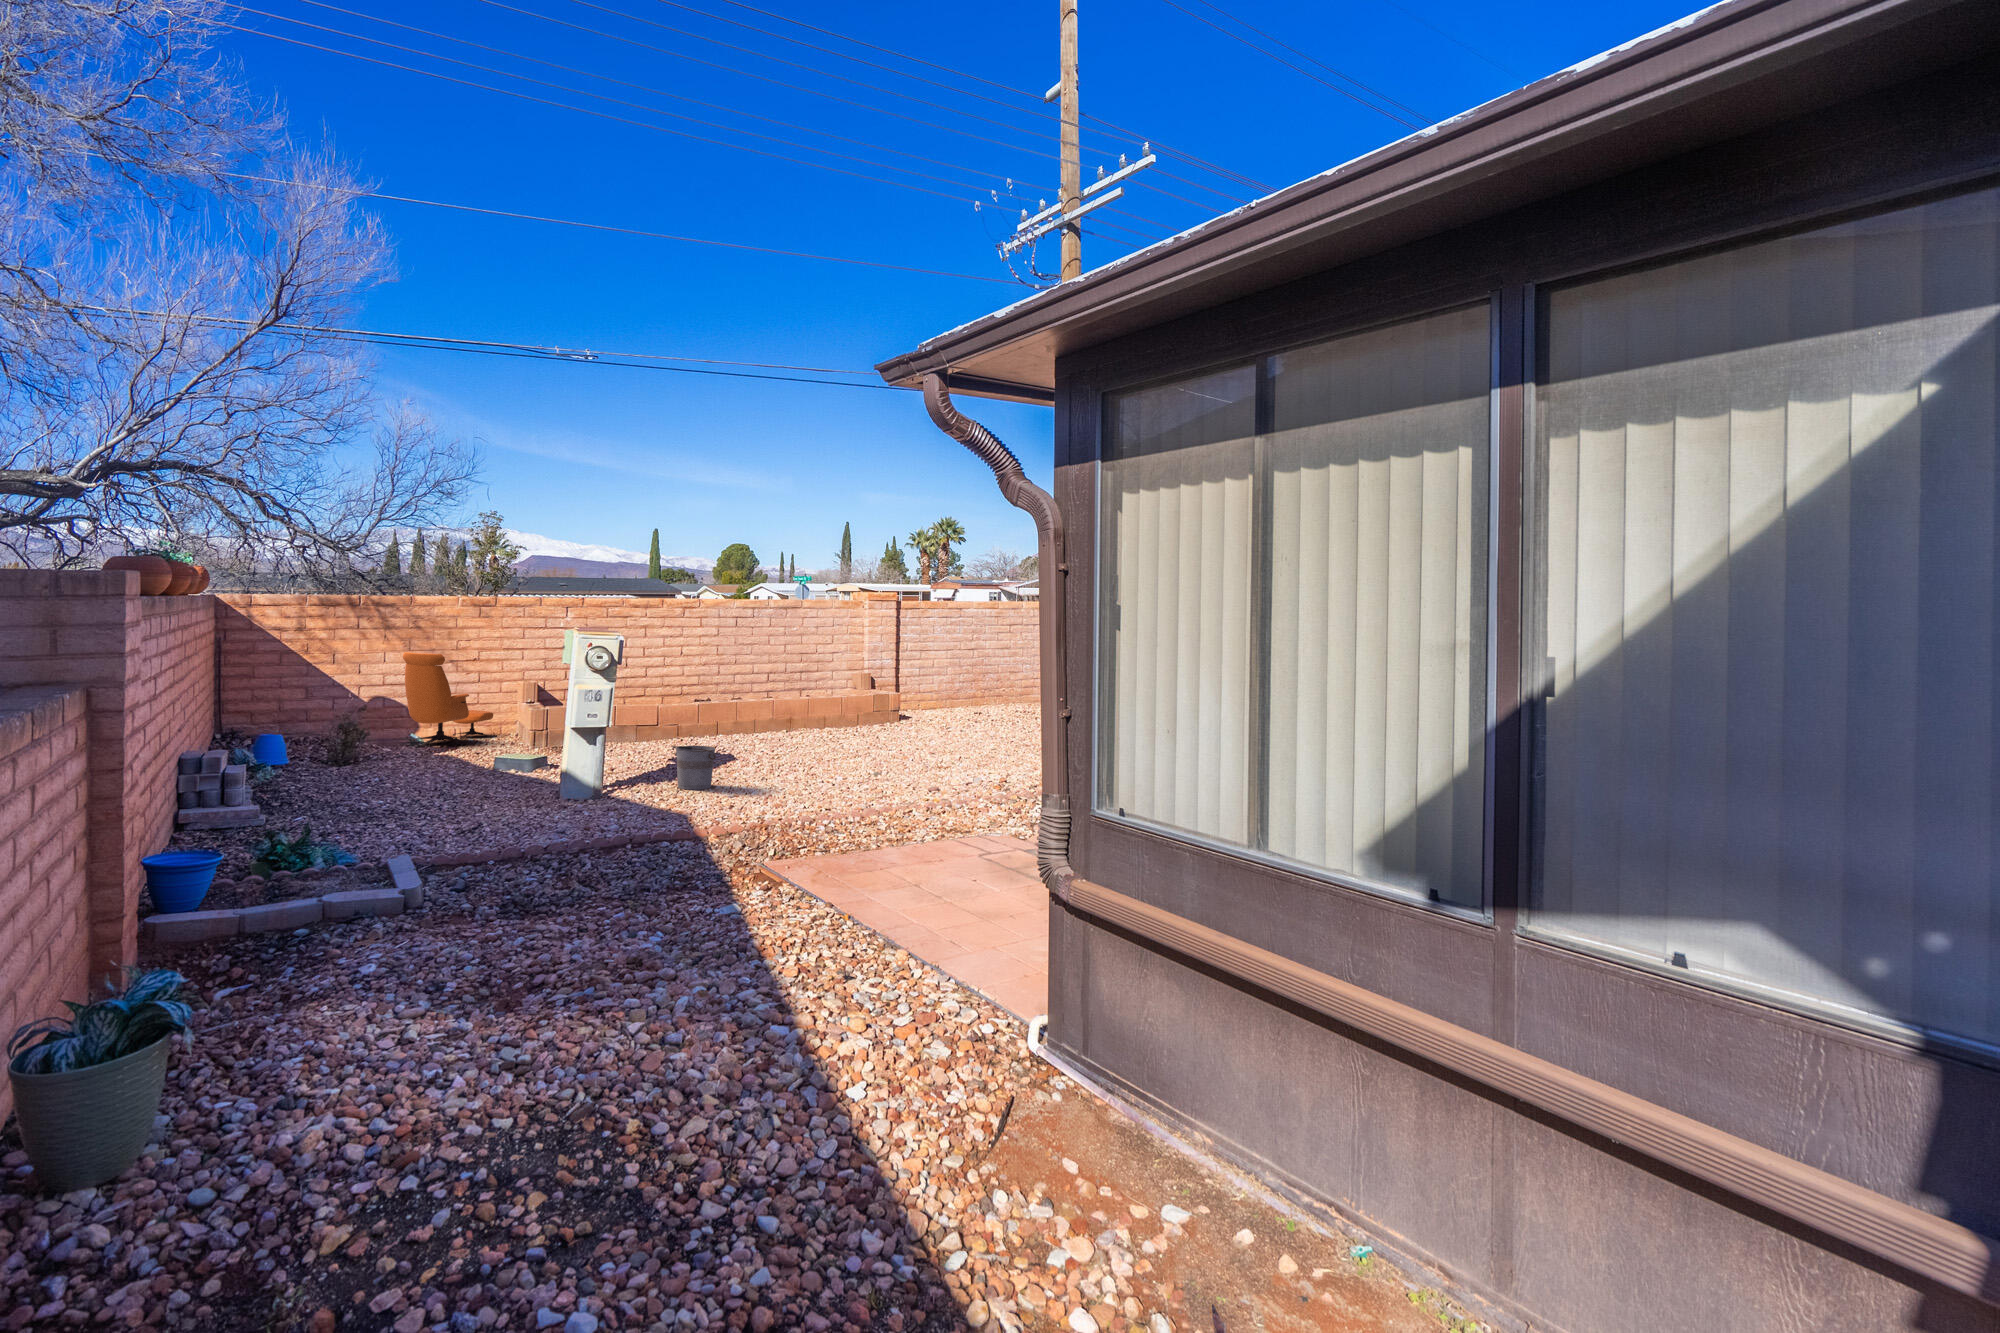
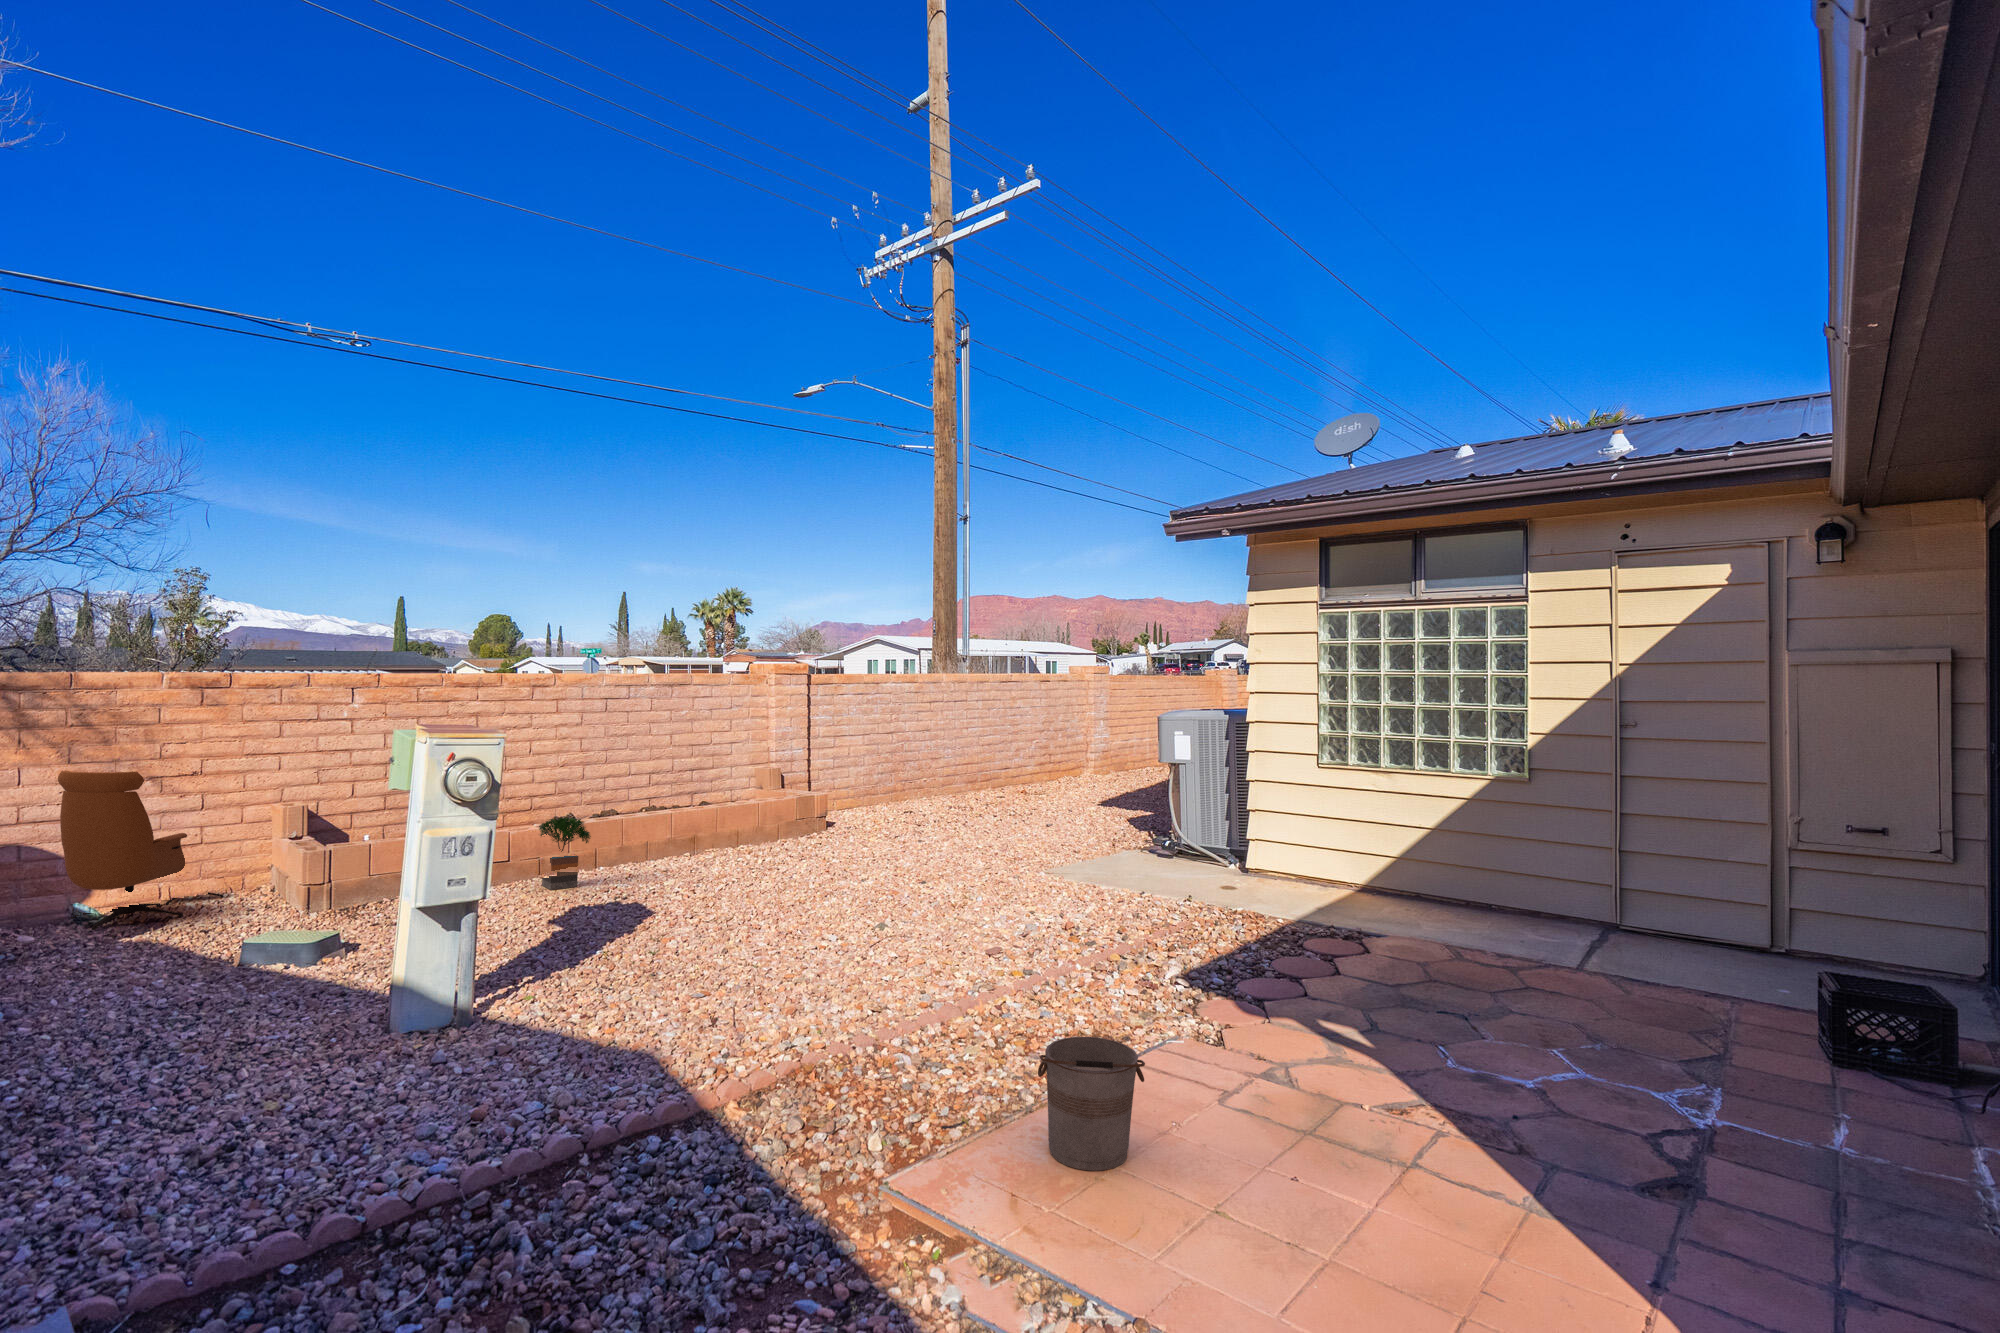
potted tree: none [672,697,707,746] -> present [539,818,591,890]
bucket: present [672,746,716,790] -> present [1038,1037,1145,1171]

